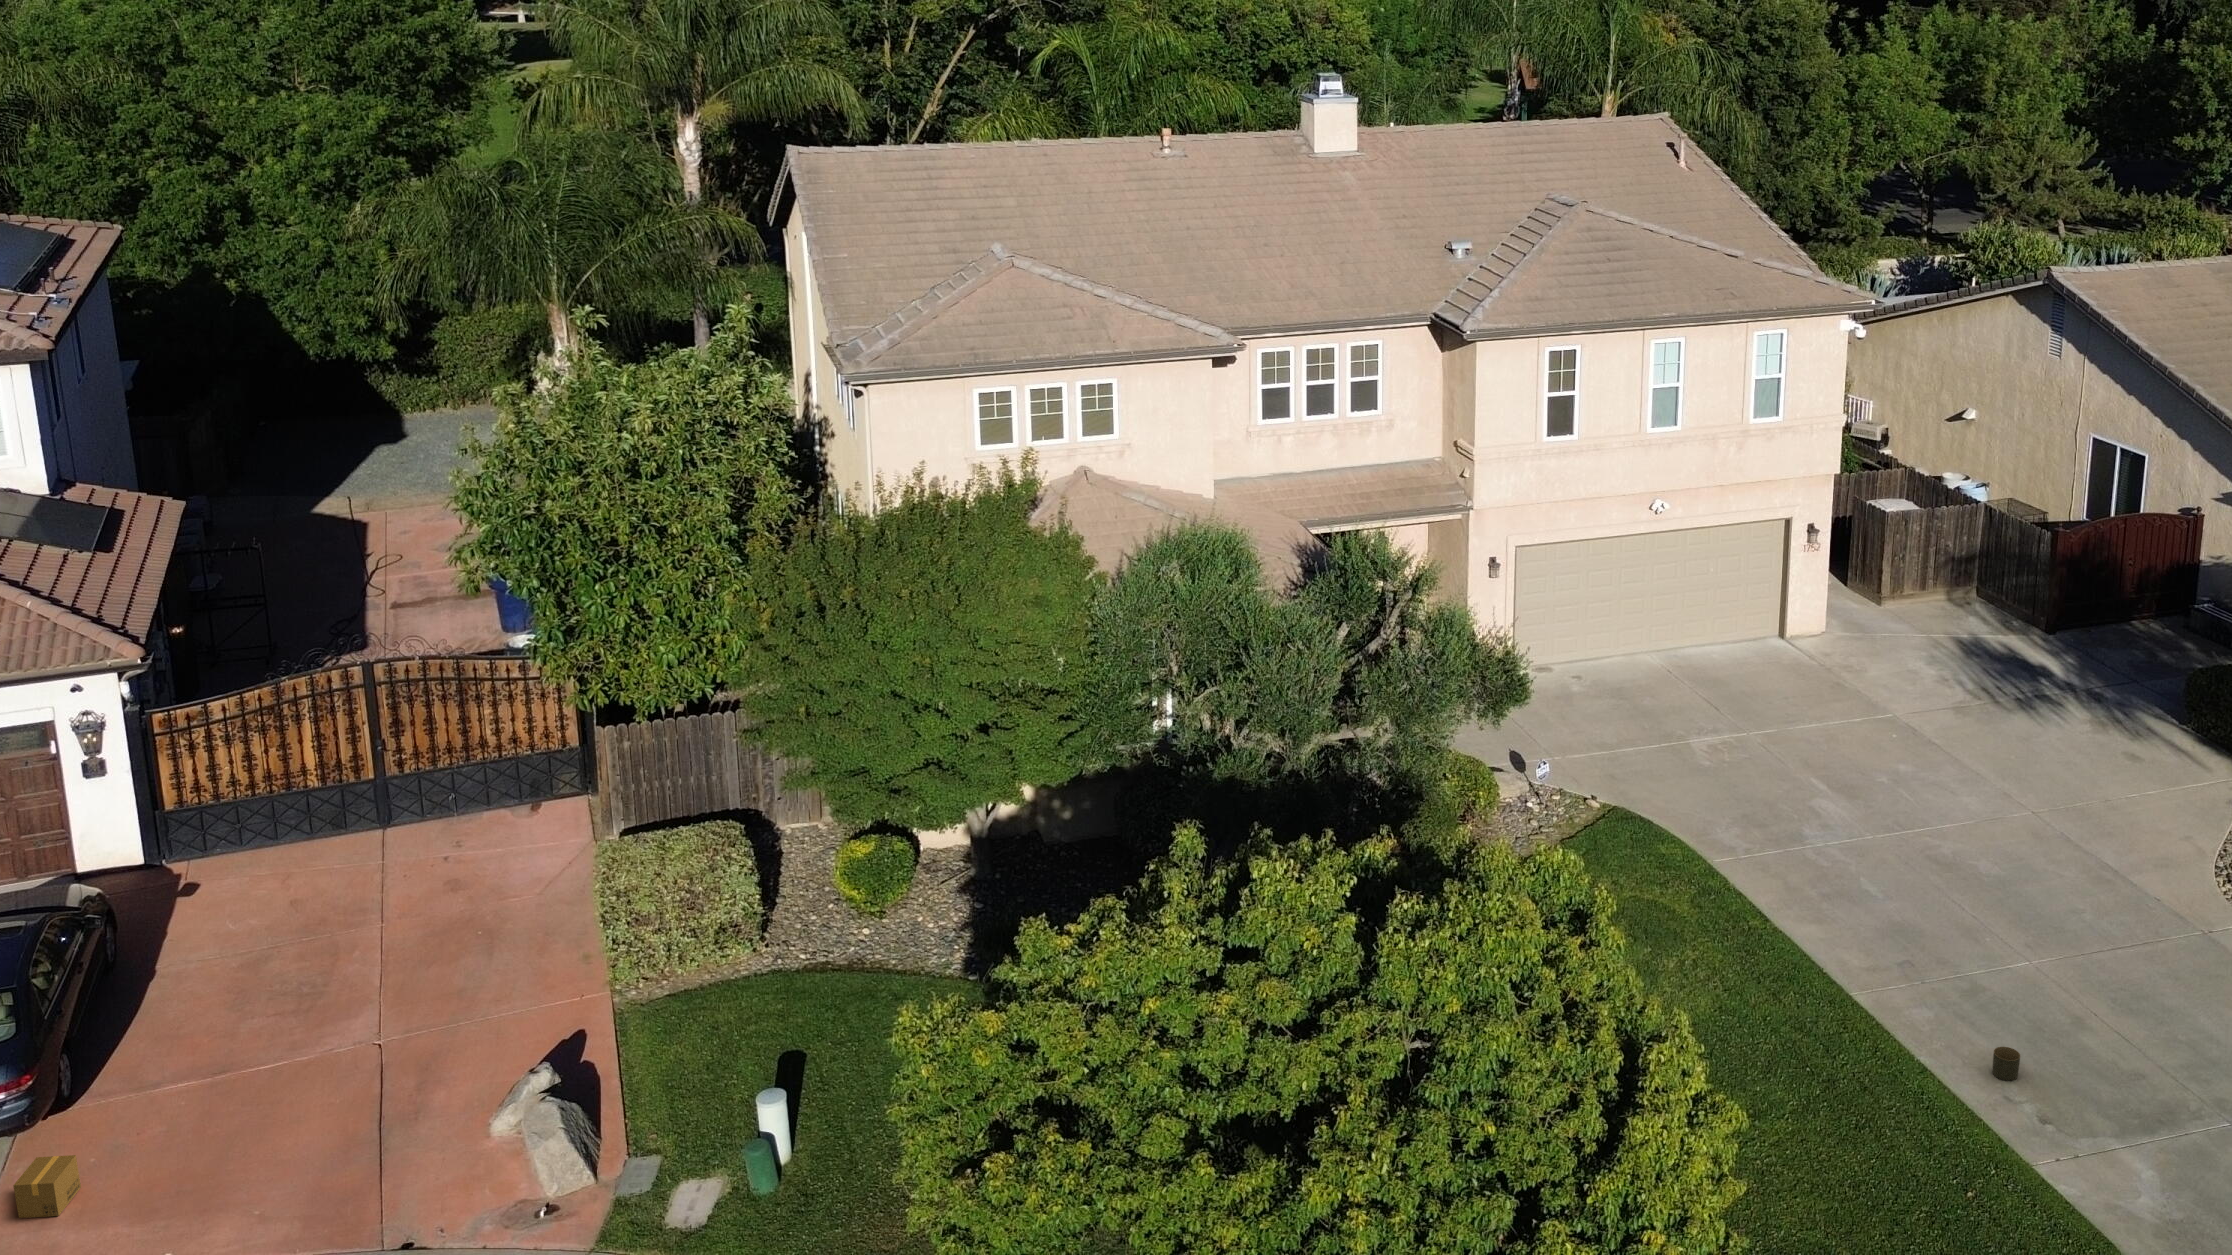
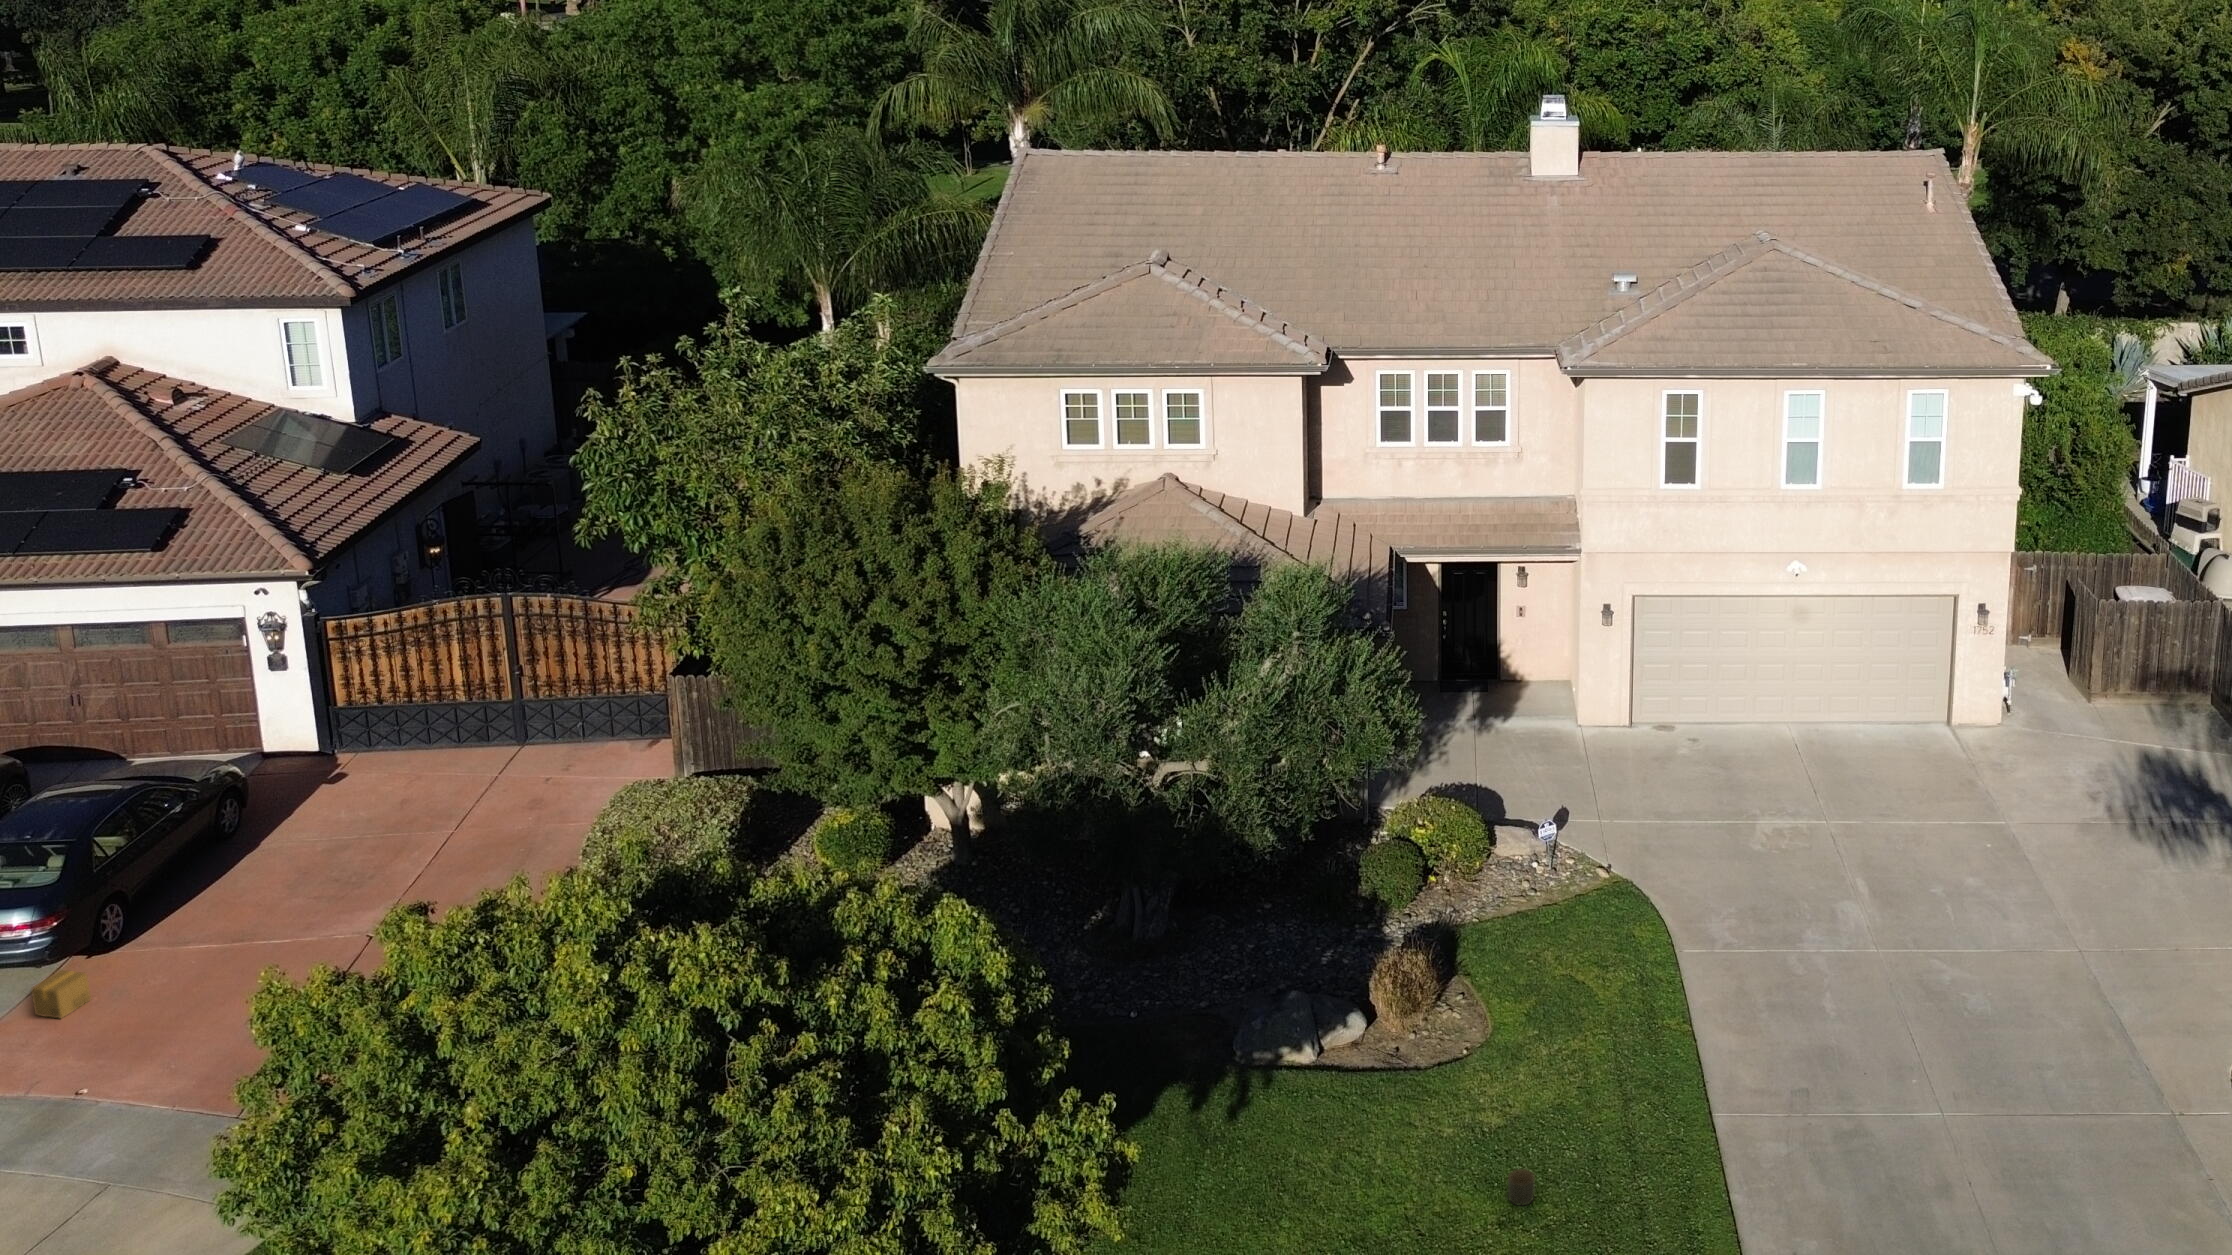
planter: present [1992,1047,2020,1081] -> present [1508,1169,1535,1205]

